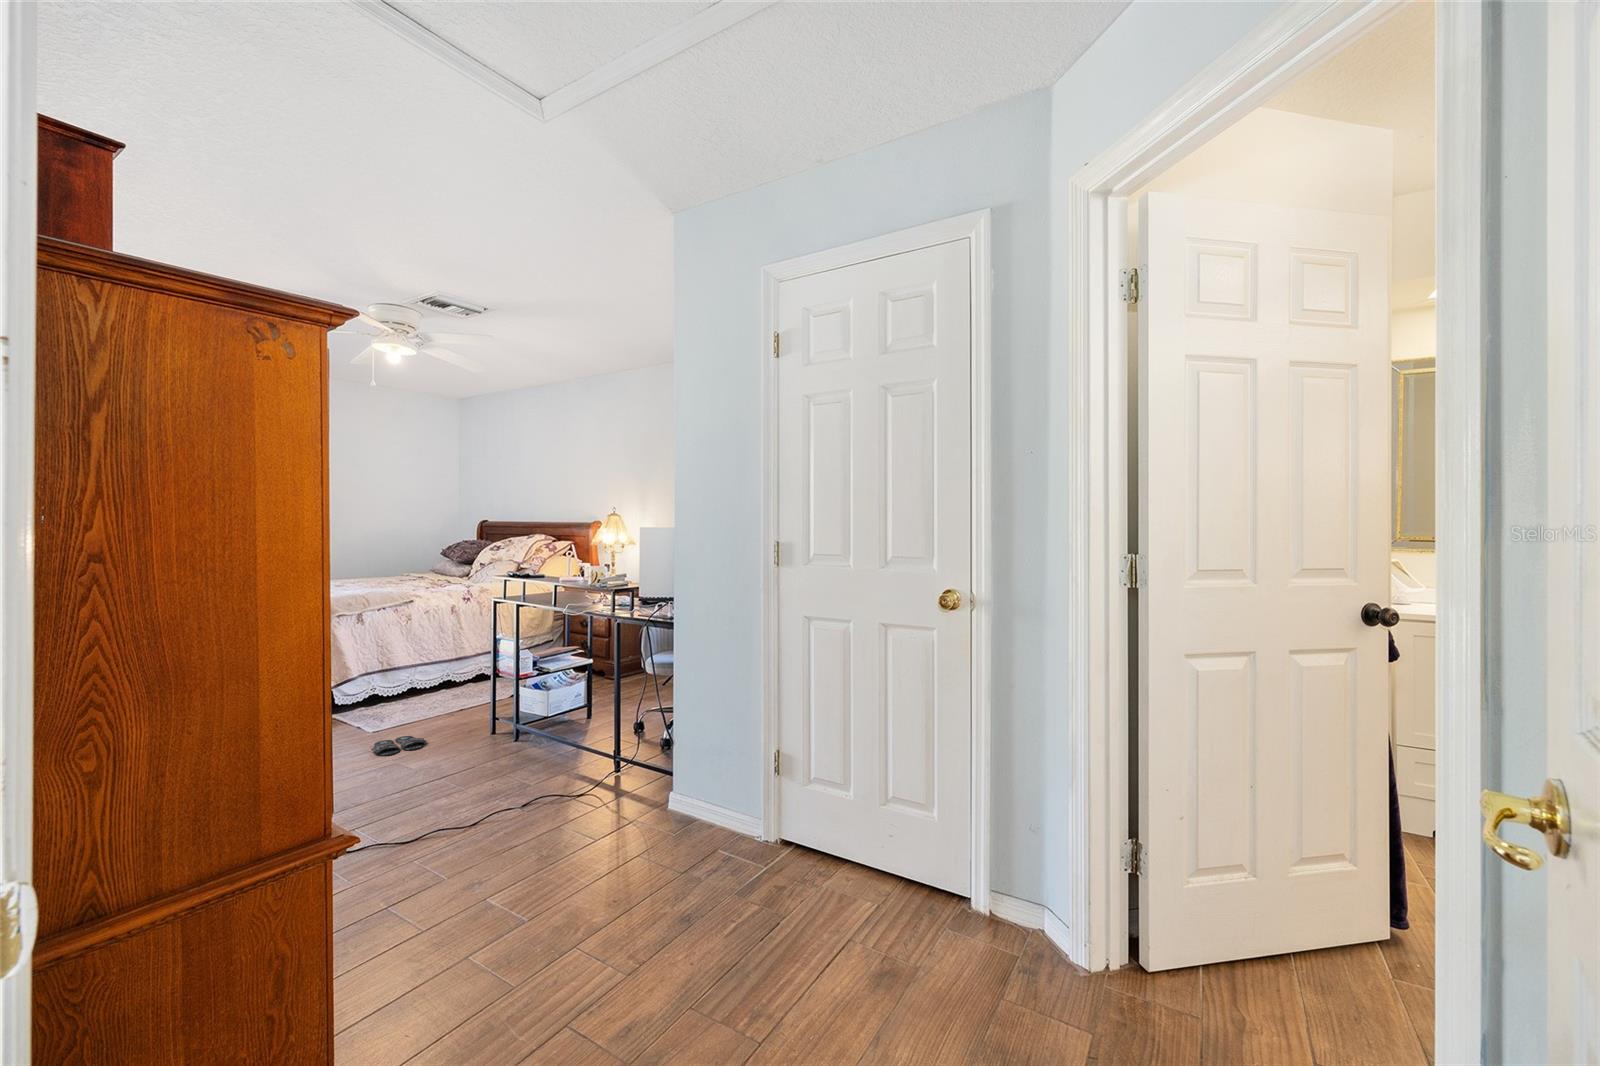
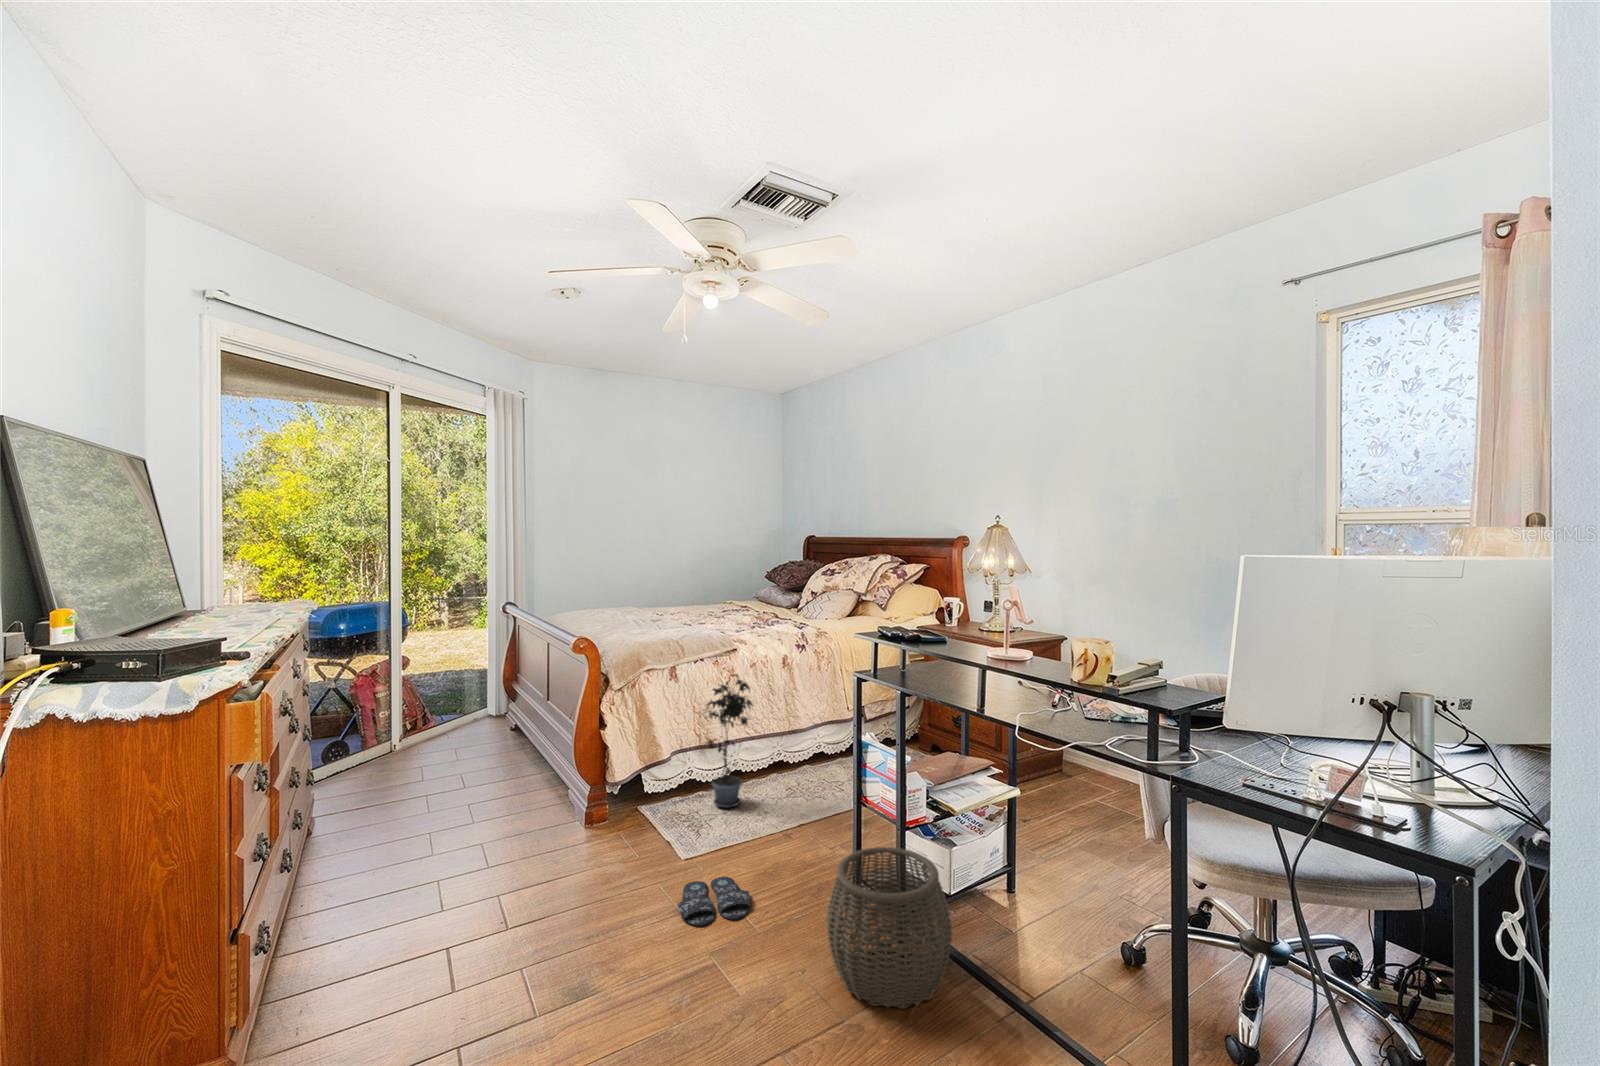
potted plant: none [382,616,430,709] -> present [706,674,753,808]
woven basket: none [474,690,547,762] -> present [827,847,952,1009]

